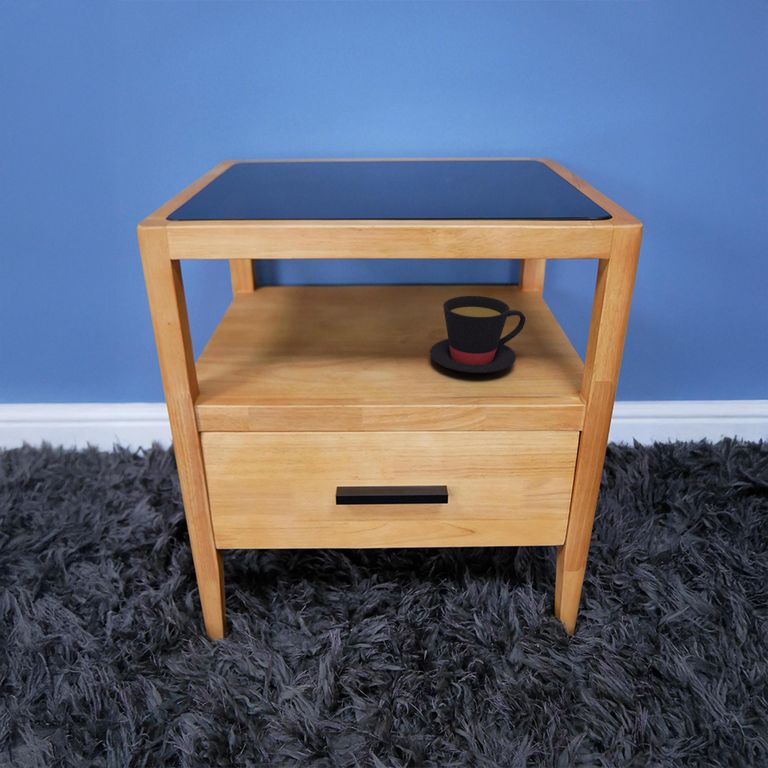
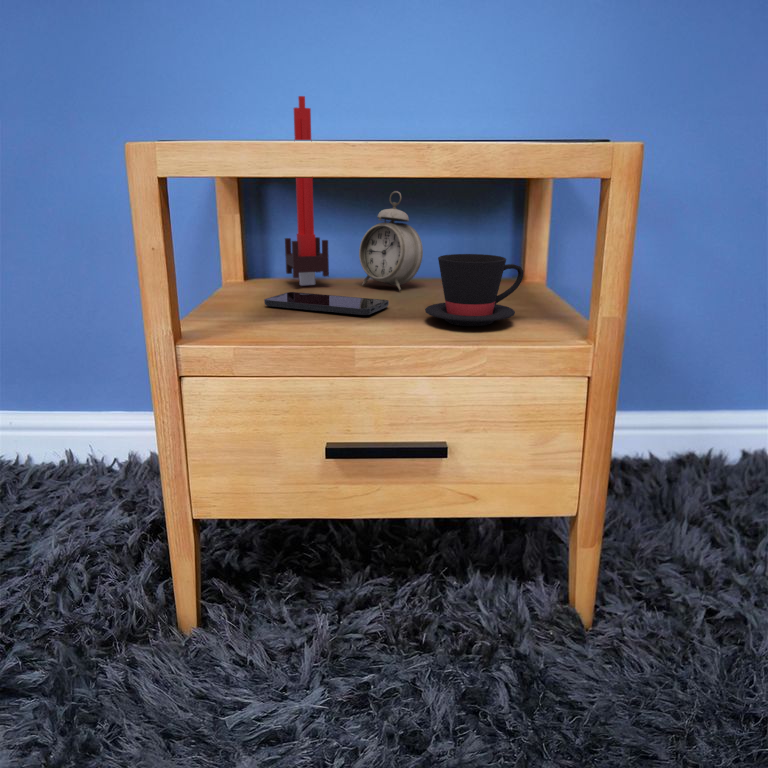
candle: none [293,115,336,299] -> present [285,96,329,285]
alarm clock: none [365,209,427,308] -> present [359,191,423,290]
smartphone: none [275,315,394,353] -> present [264,292,389,315]

